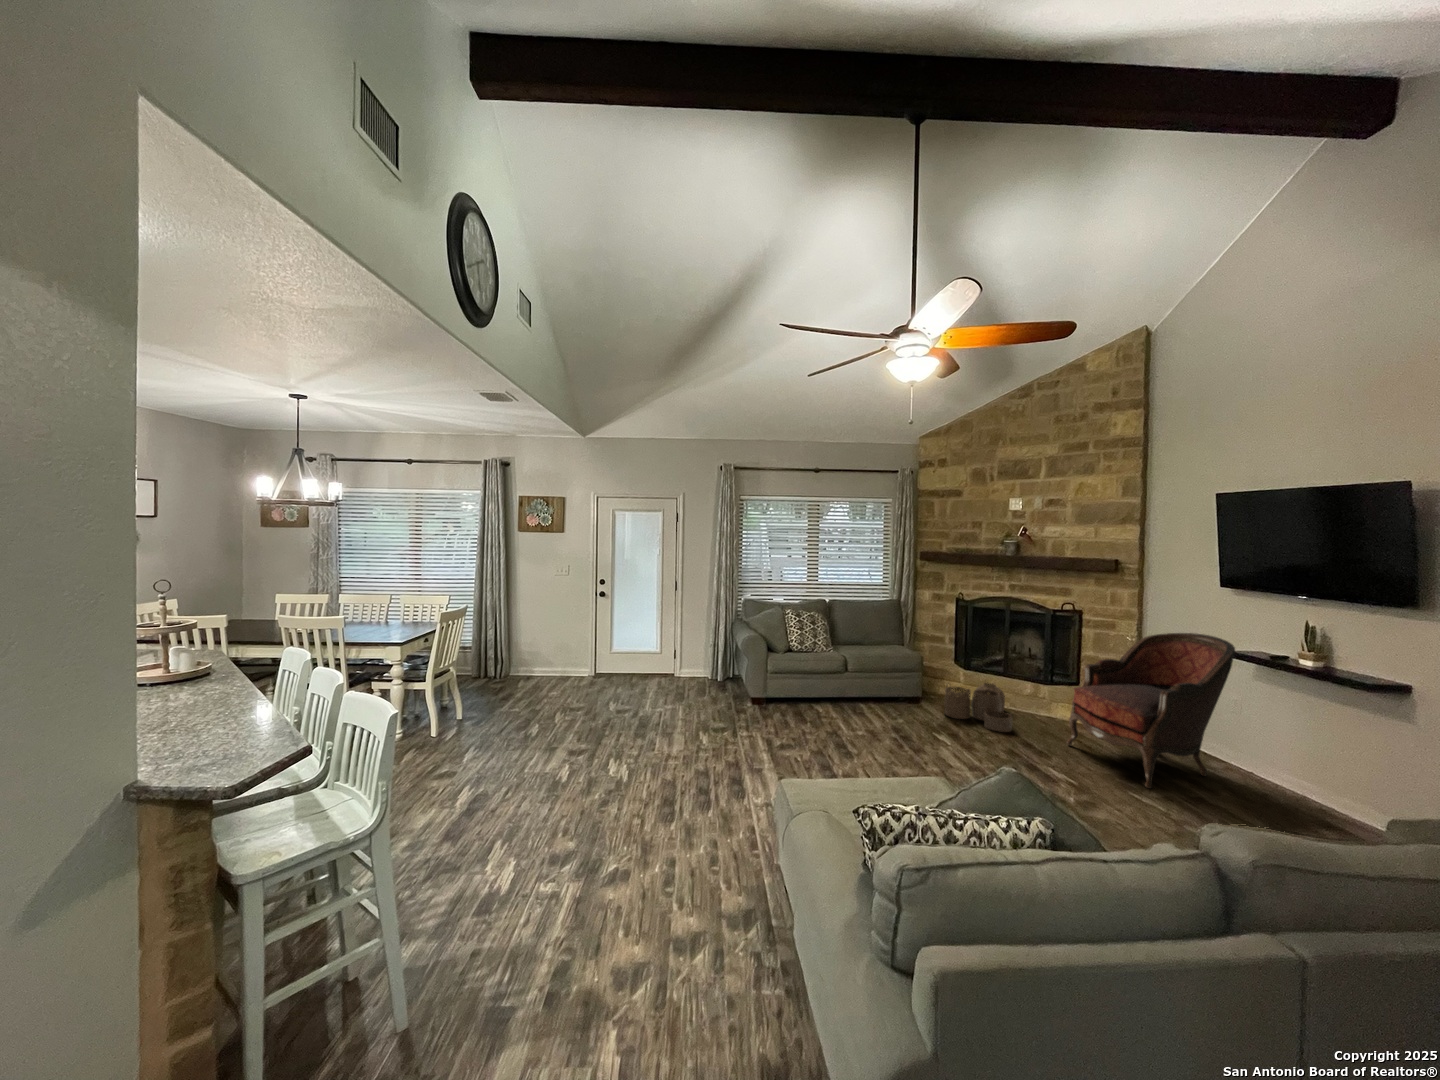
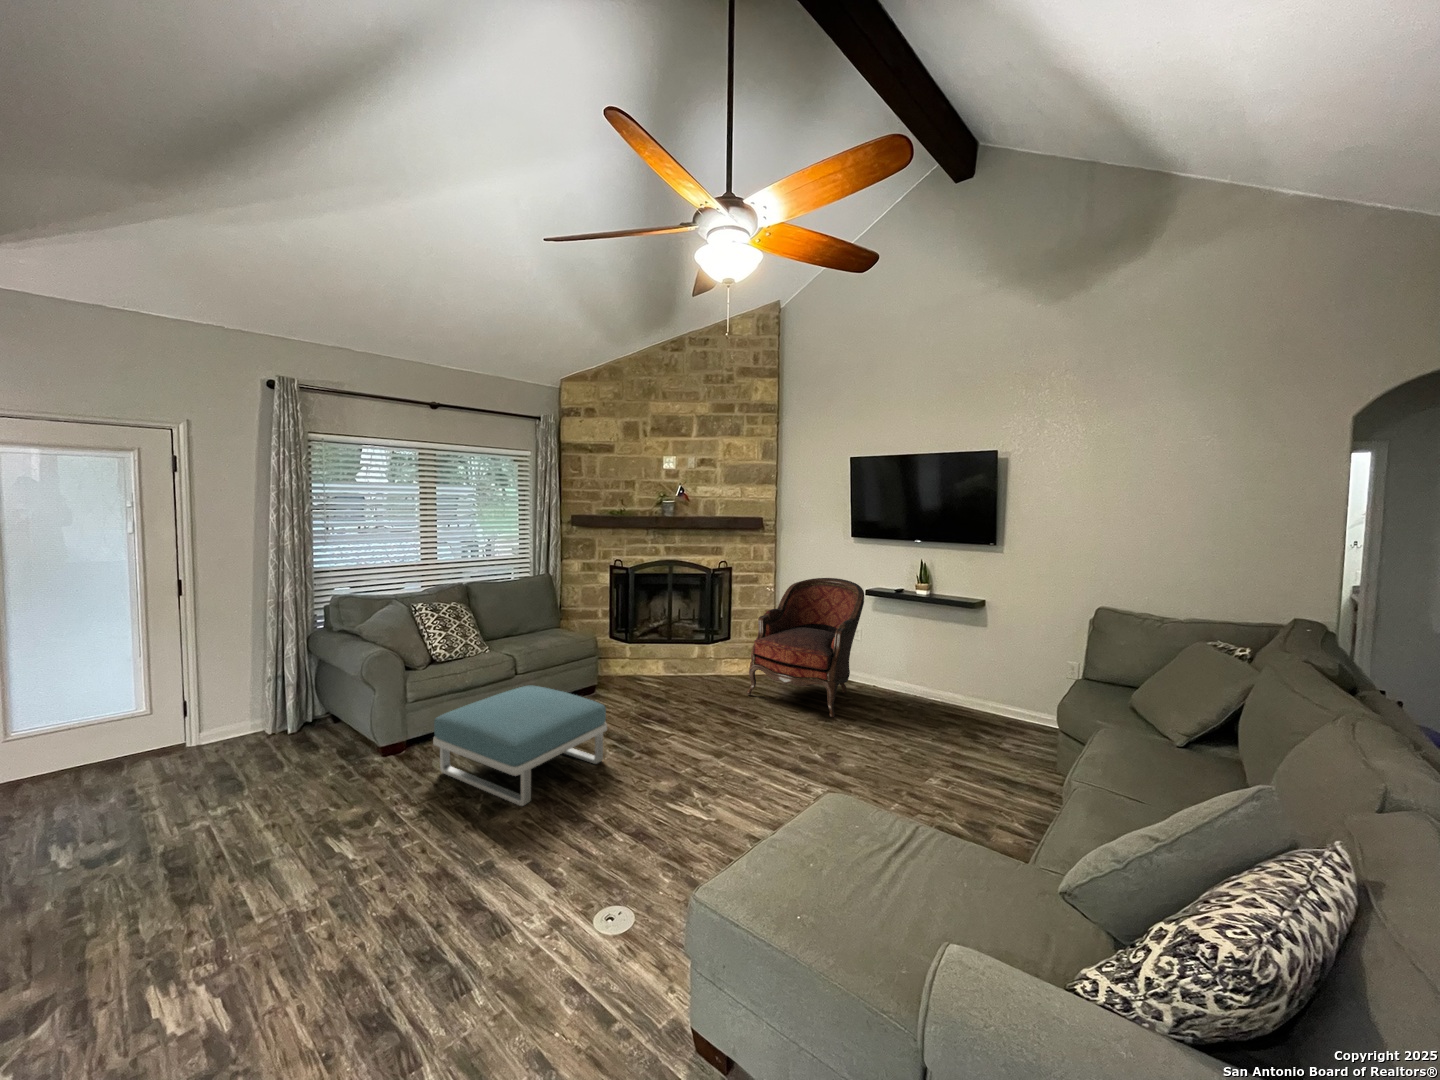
footstool: none [767,679,881,753] -> present [433,686,607,806]
woven basket: present [945,683,1012,732] -> none [626,648,697,699]

